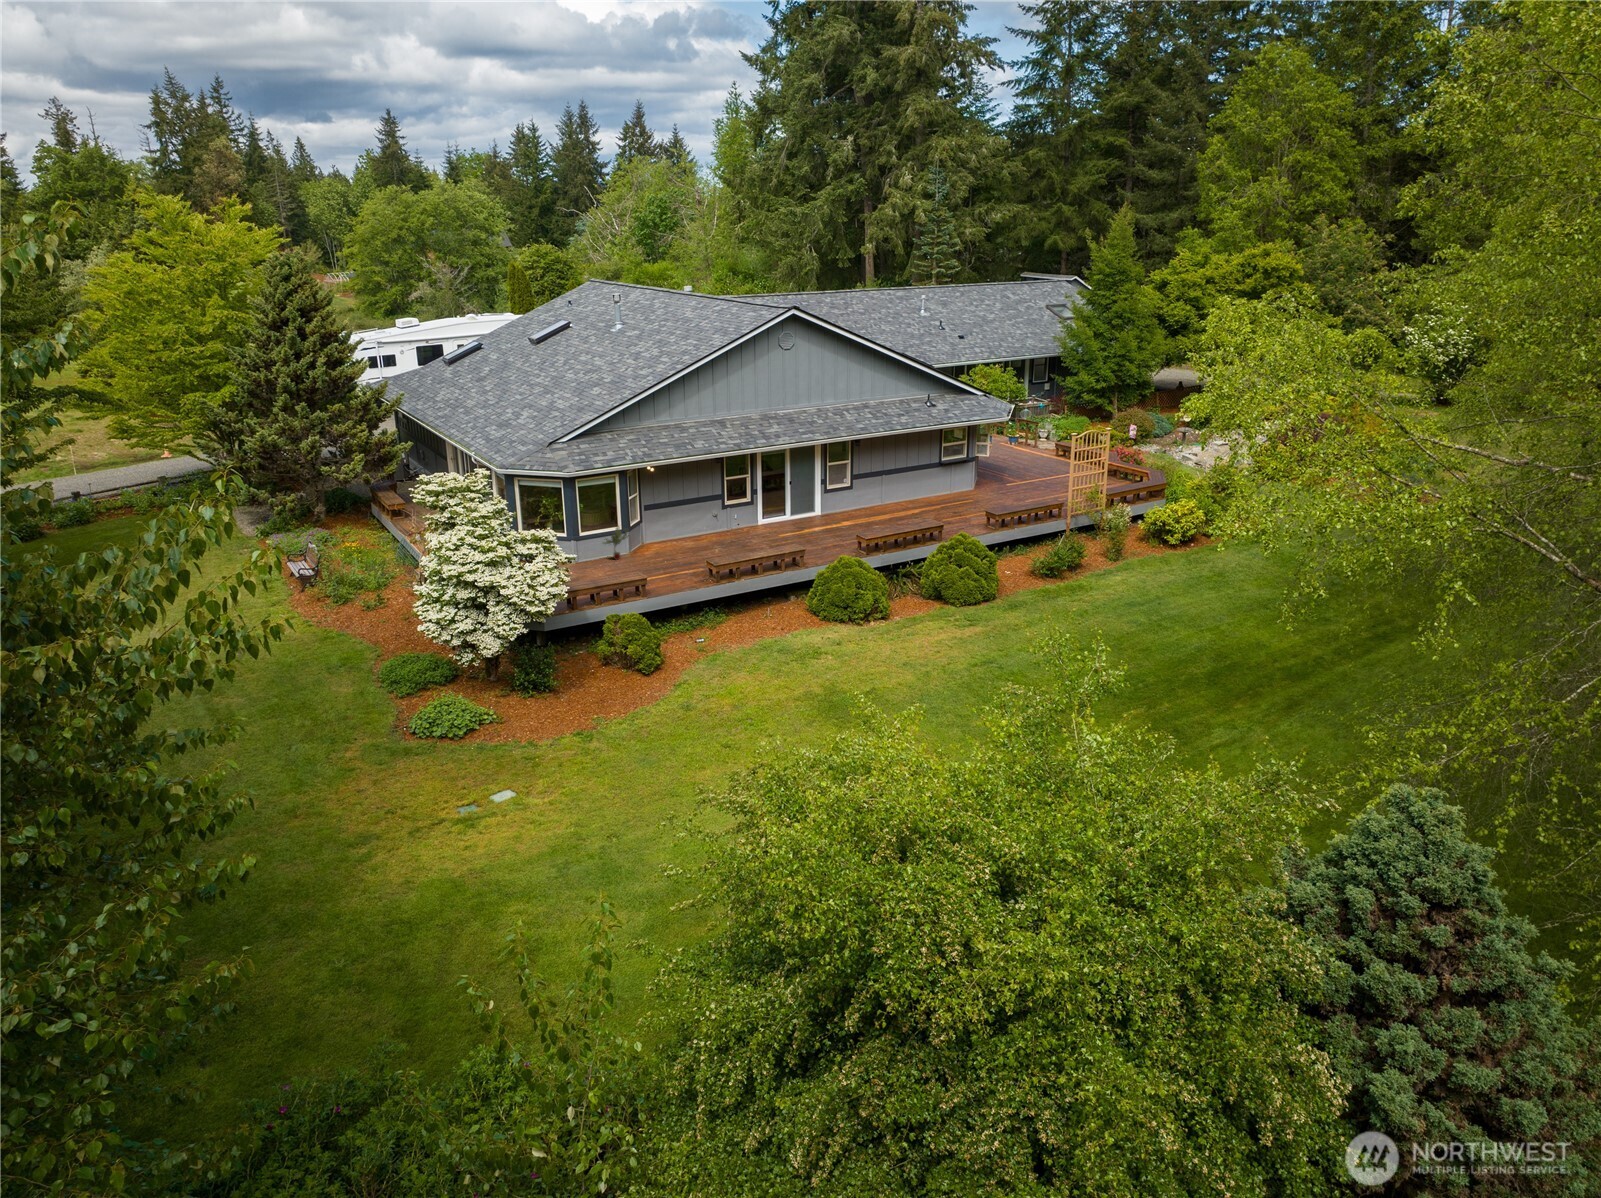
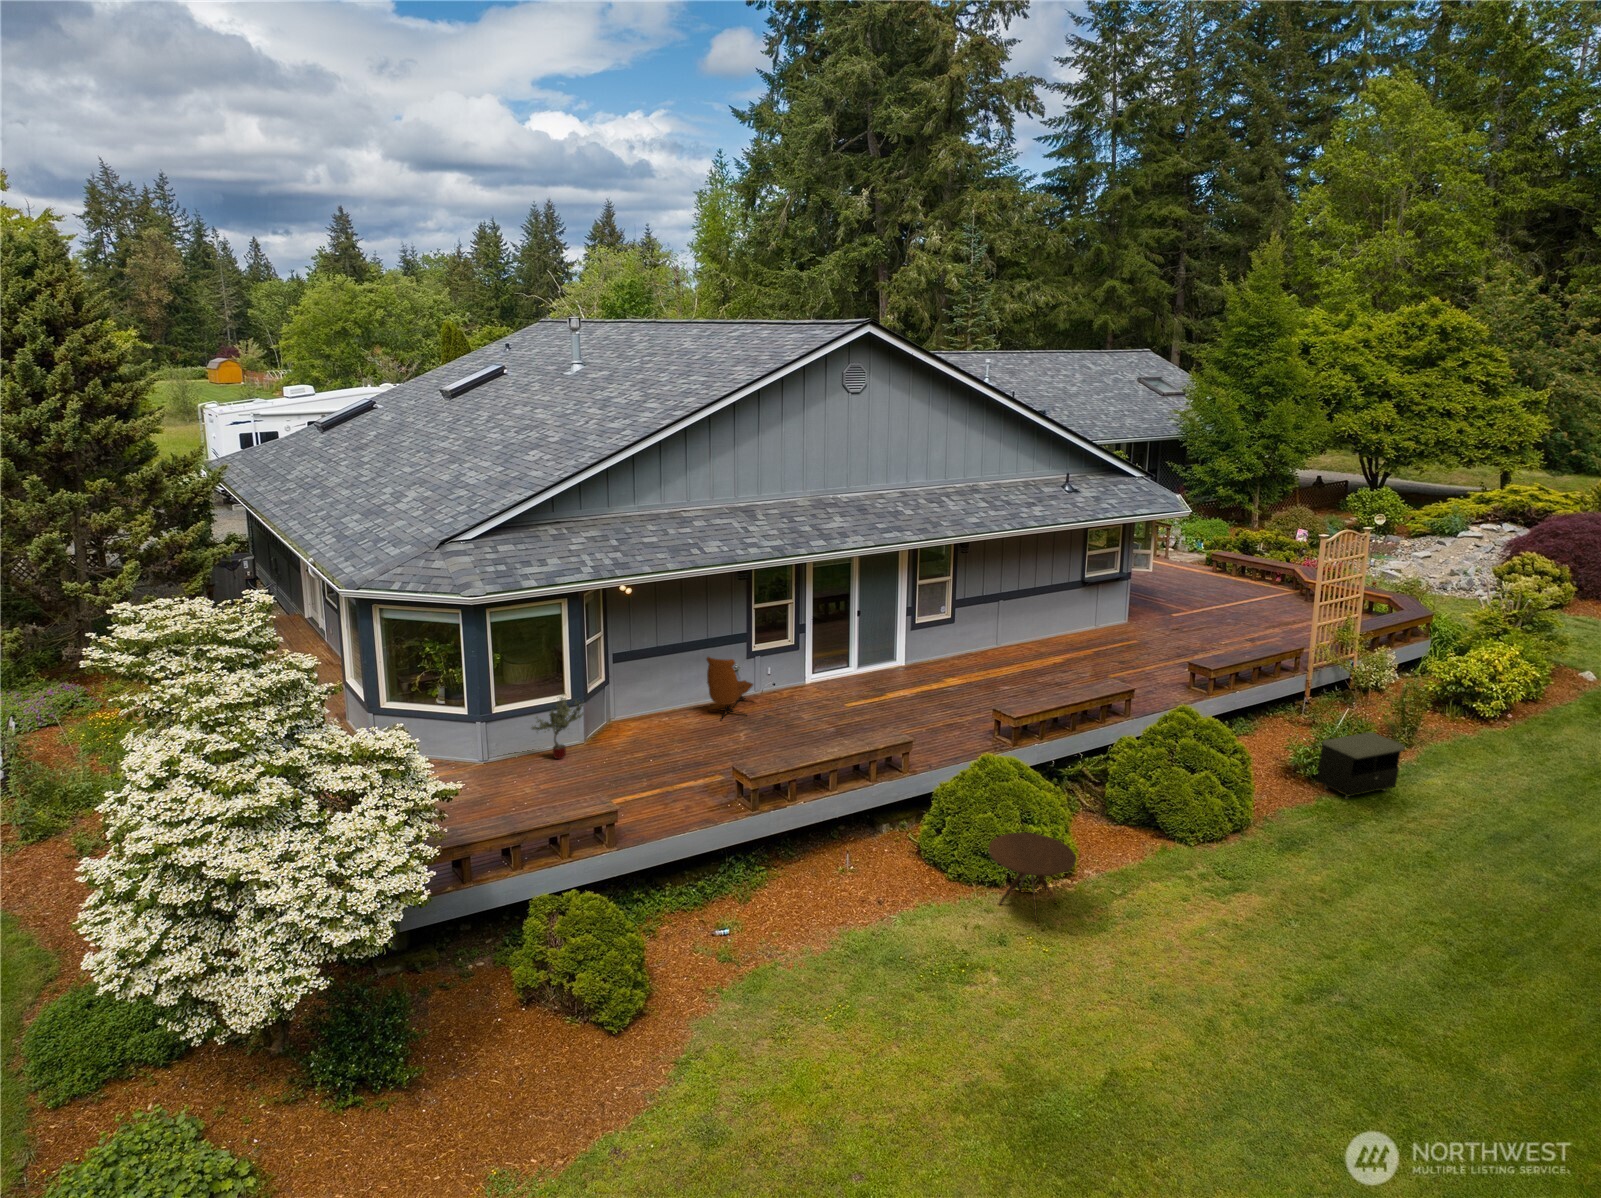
lounge chair: none [696,507,726,543] -> present [707,657,753,718]
storage bench: none [1042,549,1089,585] -> present [1317,732,1405,798]
round table: none [830,591,872,631] -> present [989,833,1076,920]

